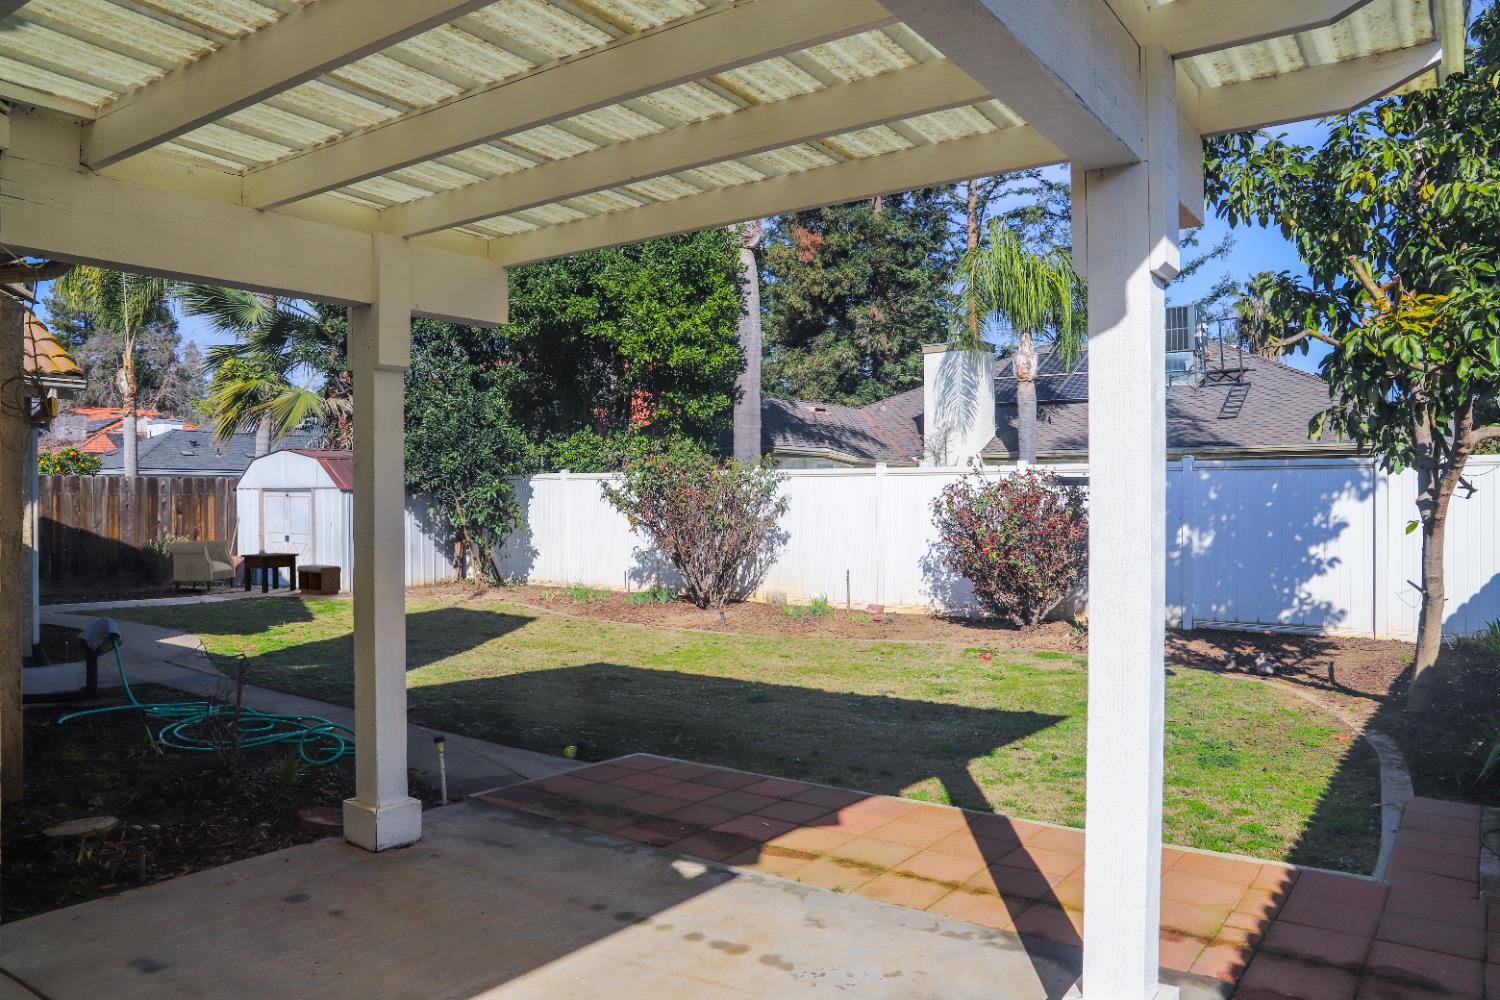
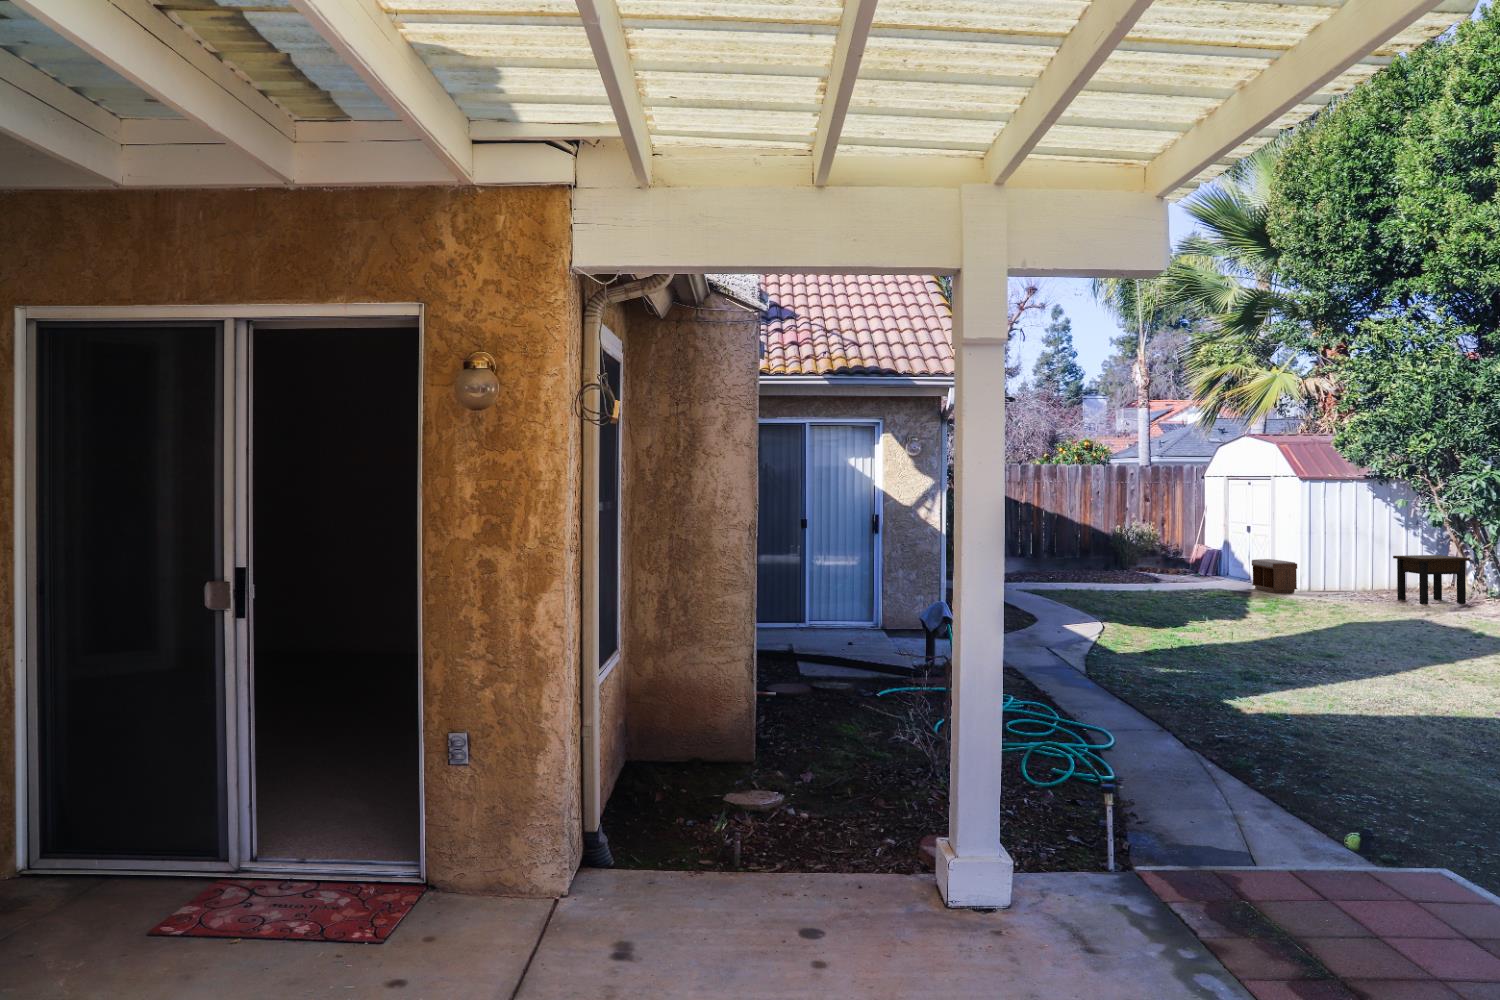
chair: present [169,540,235,591] -> none [1133,529,1197,580]
side table: present [241,553,299,593] -> present [1393,555,1470,604]

